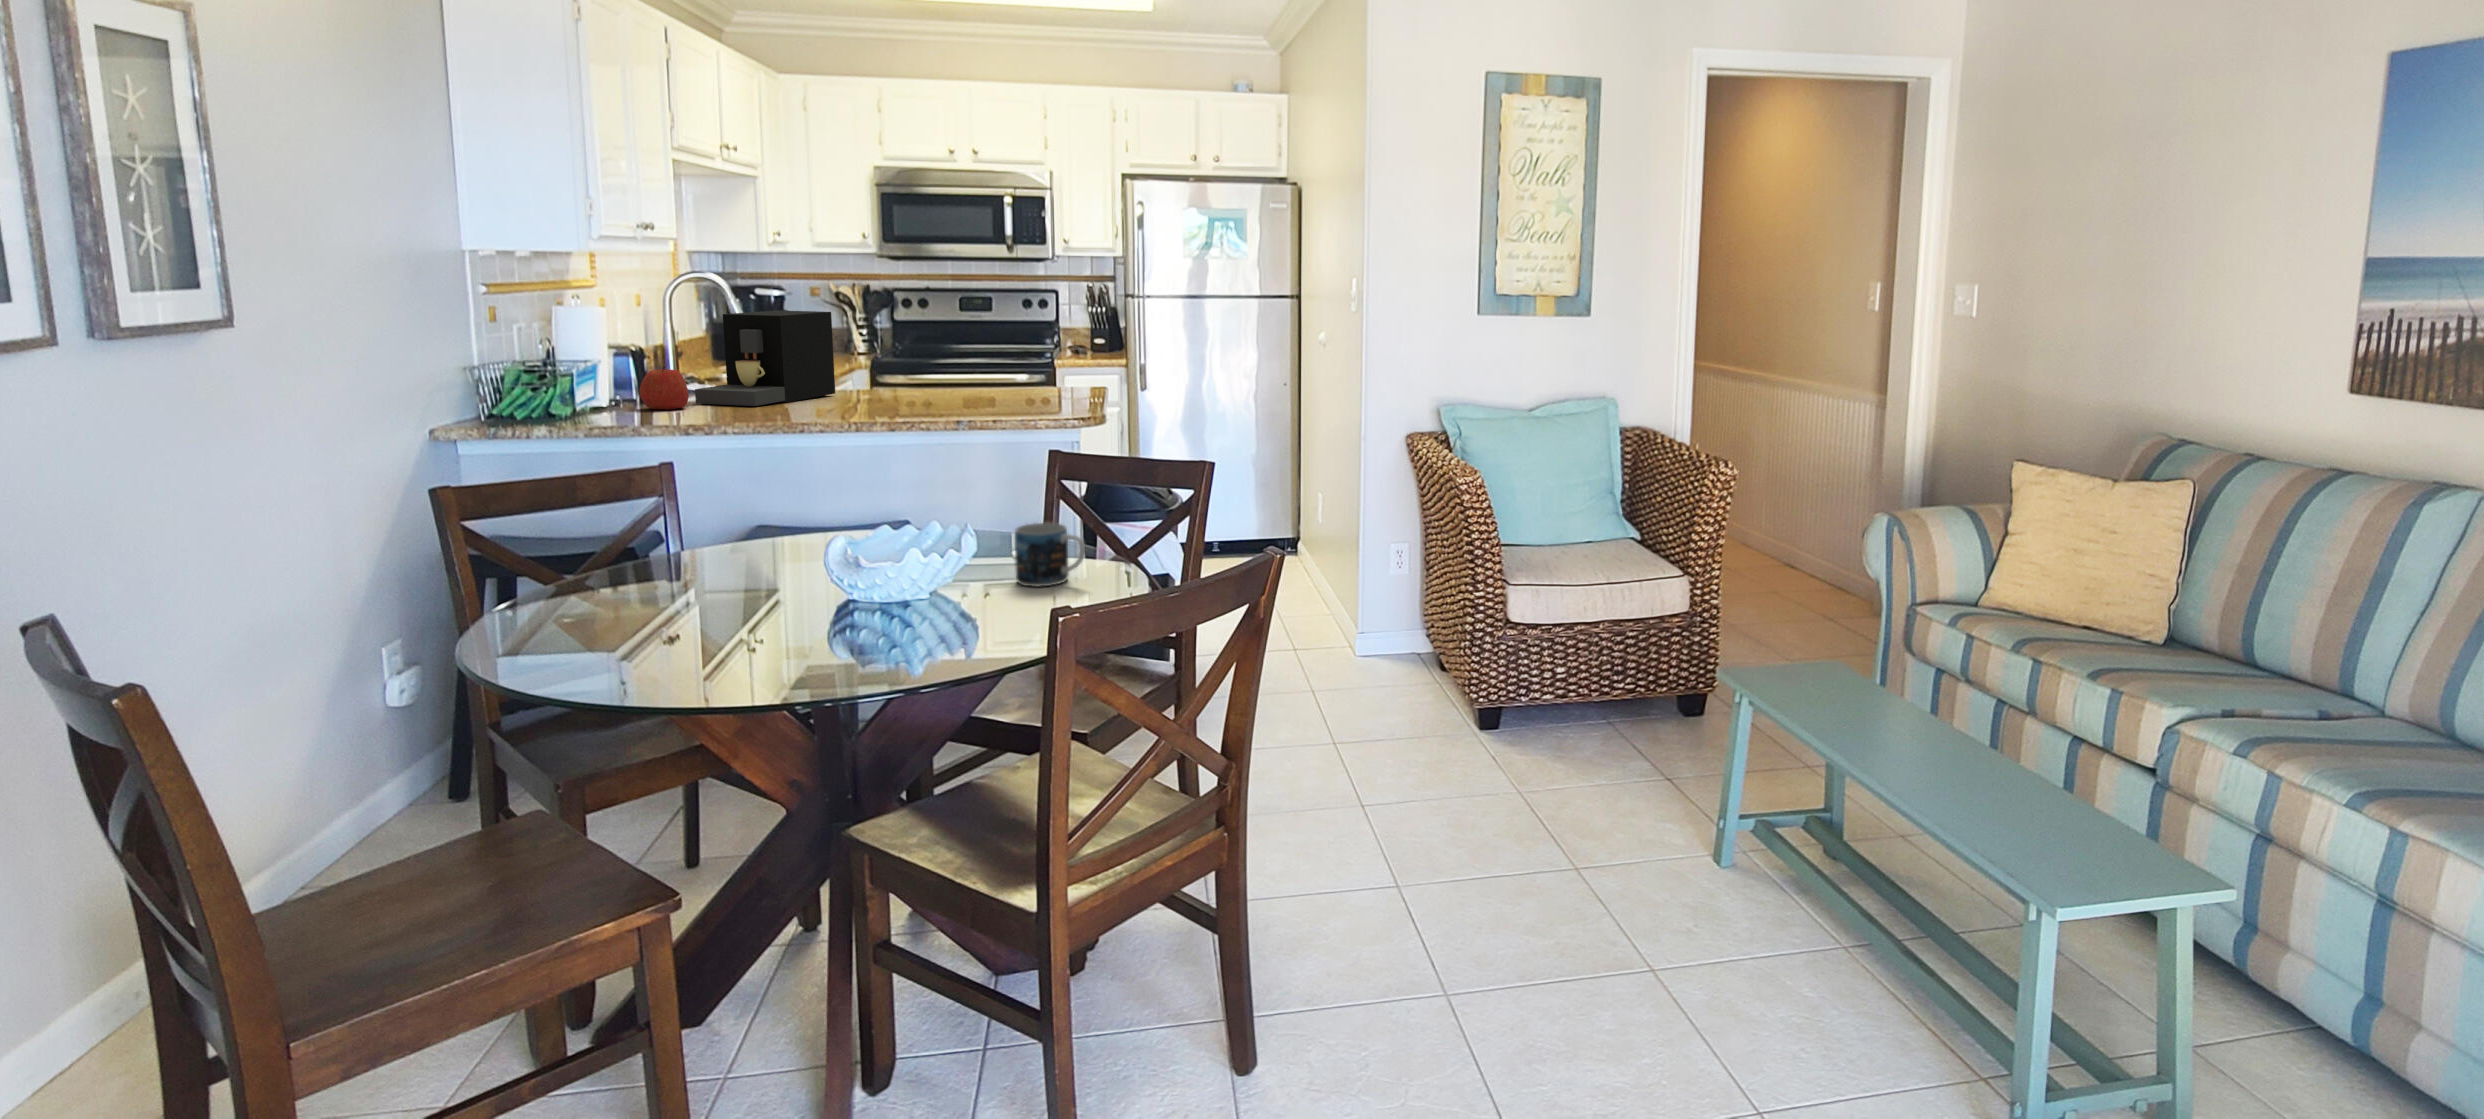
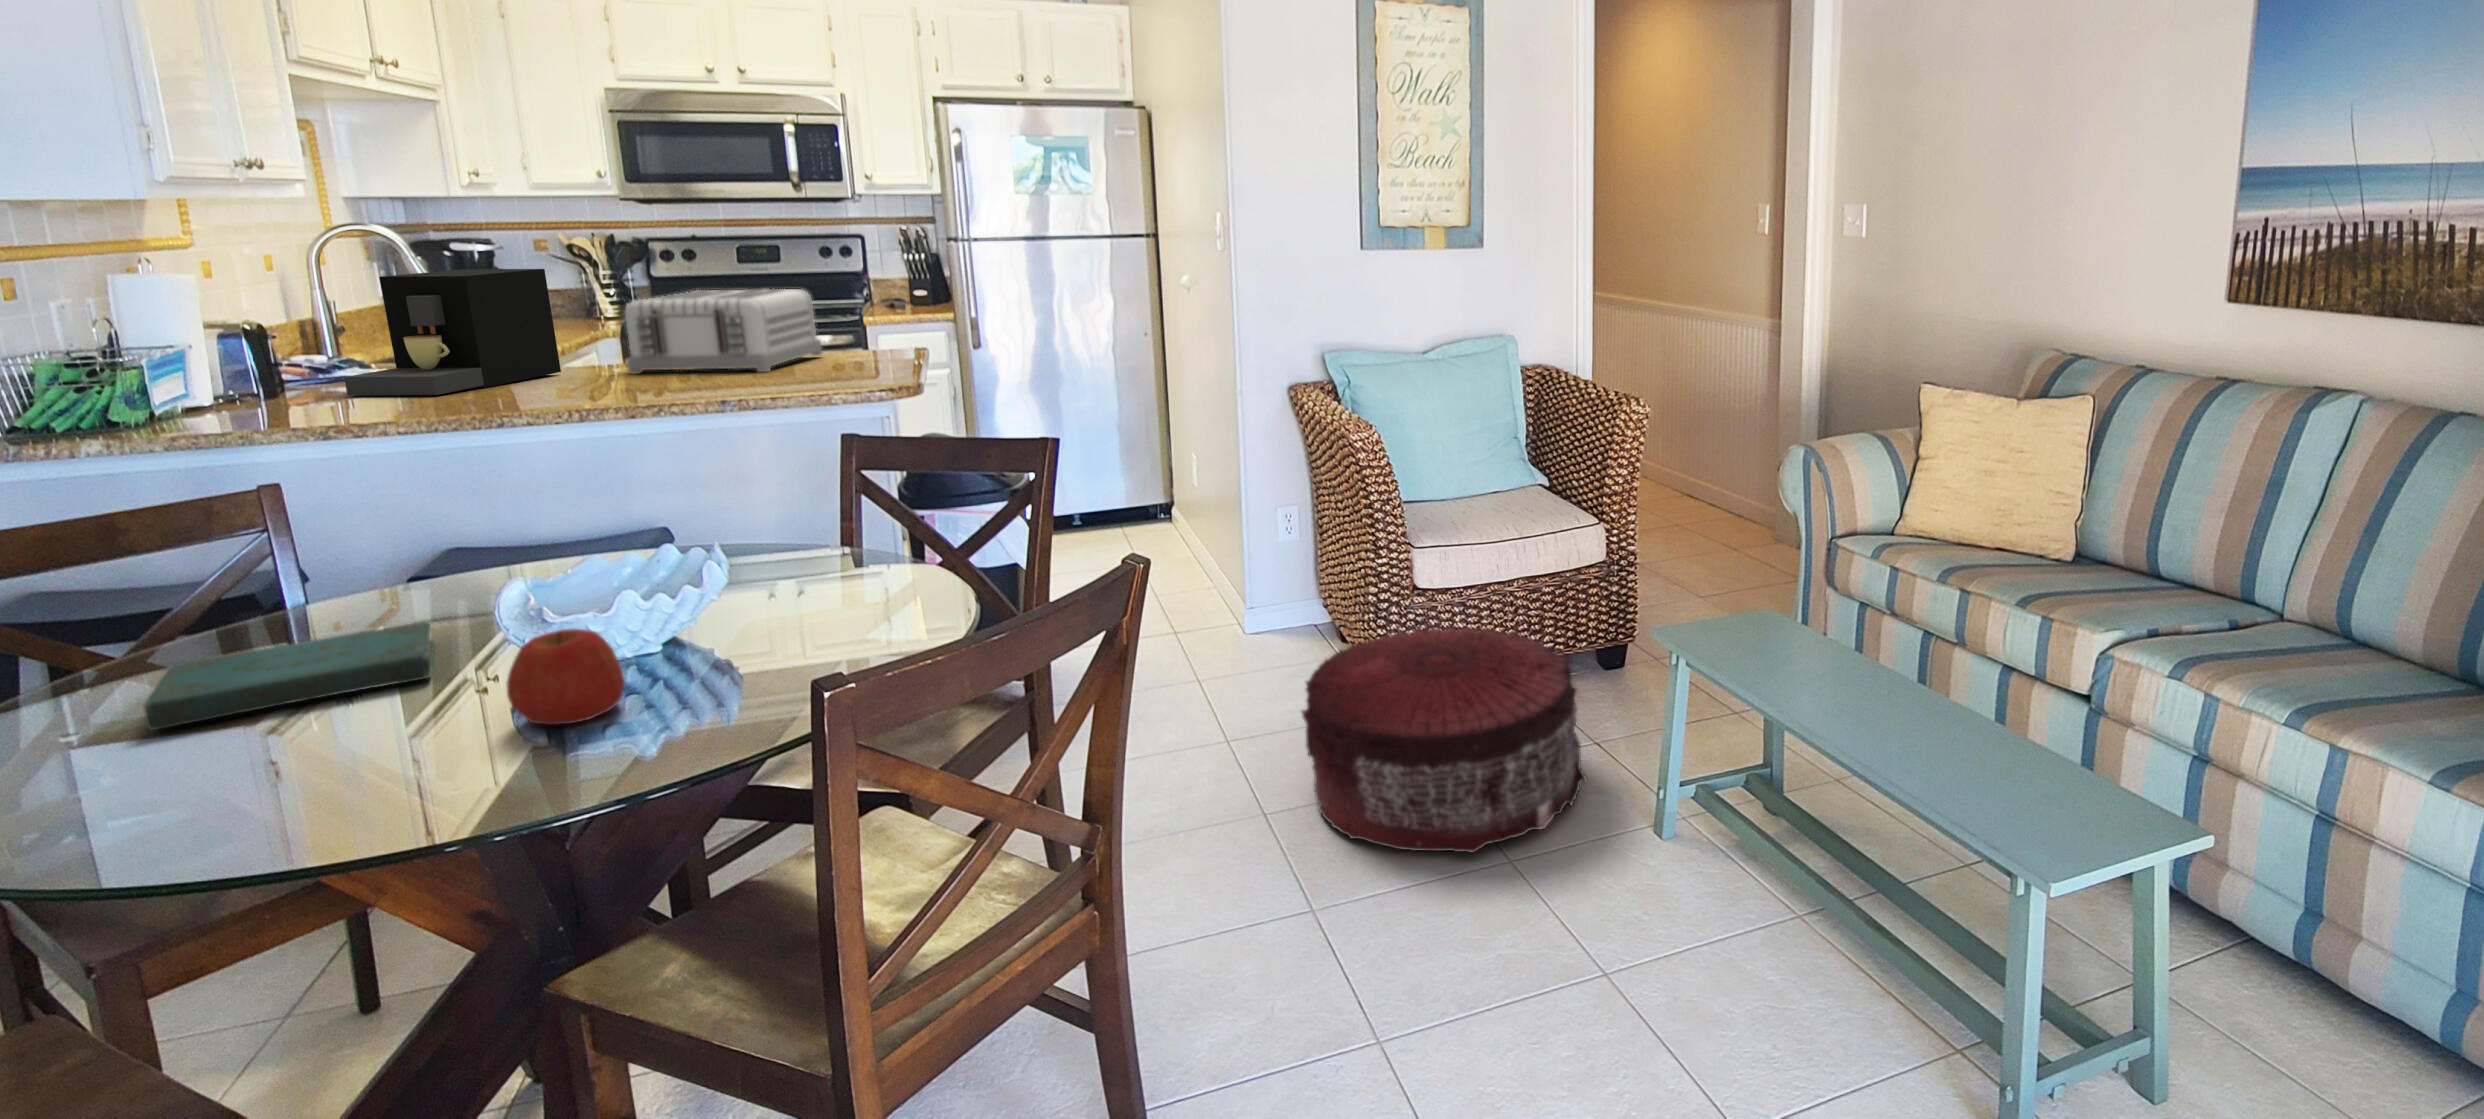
toaster: none [883,333,1024,401] -> present [625,289,822,374]
apple: present [640,368,689,409] -> present [507,629,625,725]
mug: present [1015,523,1085,587] -> none [797,532,896,617]
book: none [605,565,771,619] -> present [143,622,434,730]
pouf: none [1396,654,1653,856] -> present [1302,627,1586,853]

